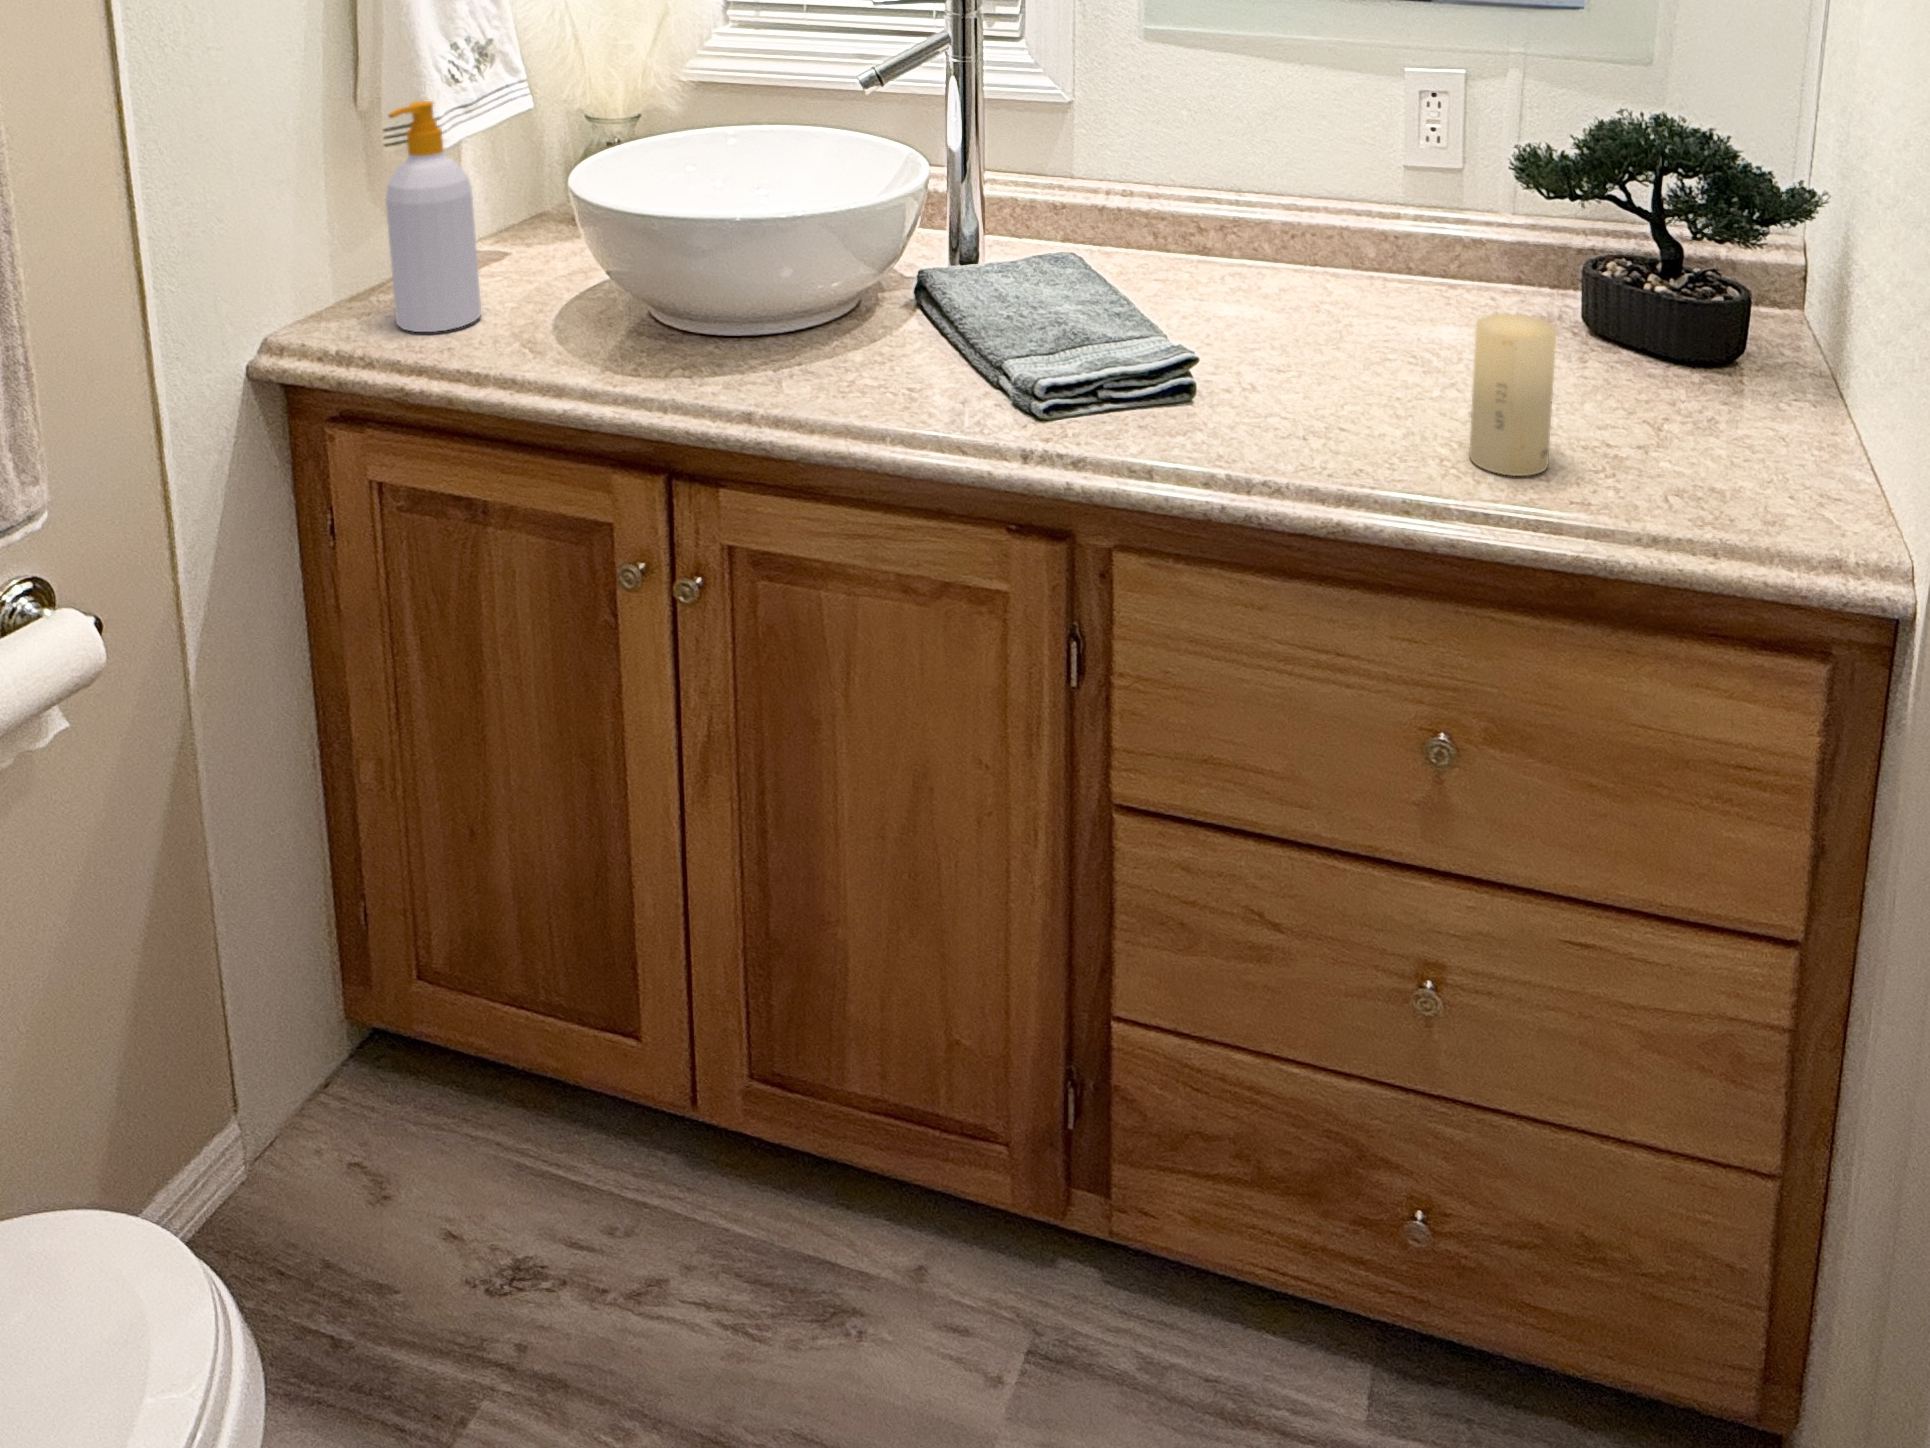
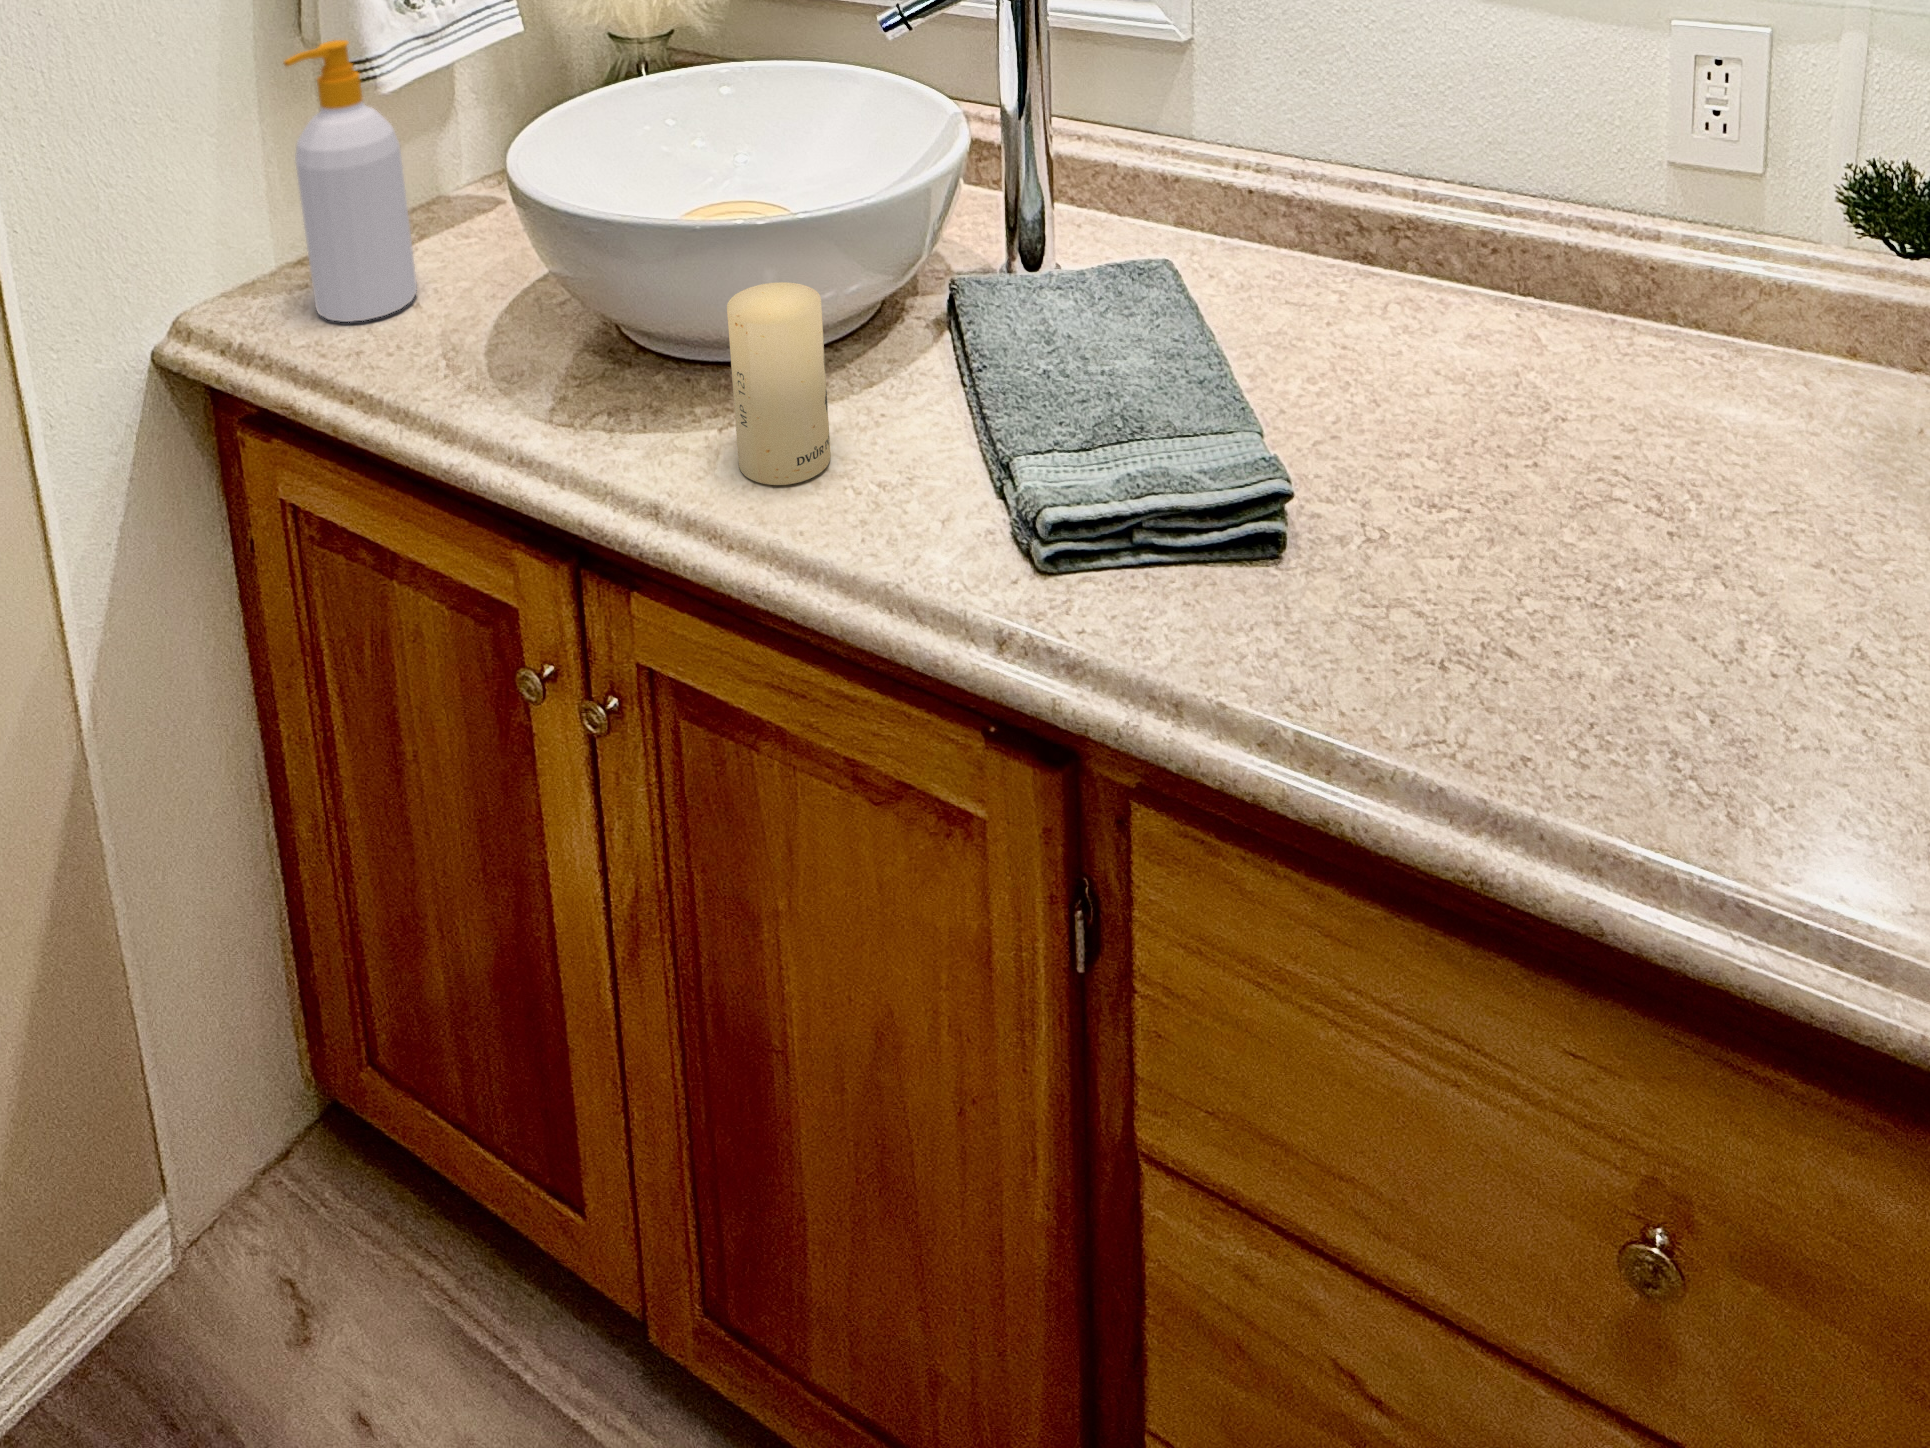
candle: present [1469,314,1556,476] -> present [727,282,831,485]

